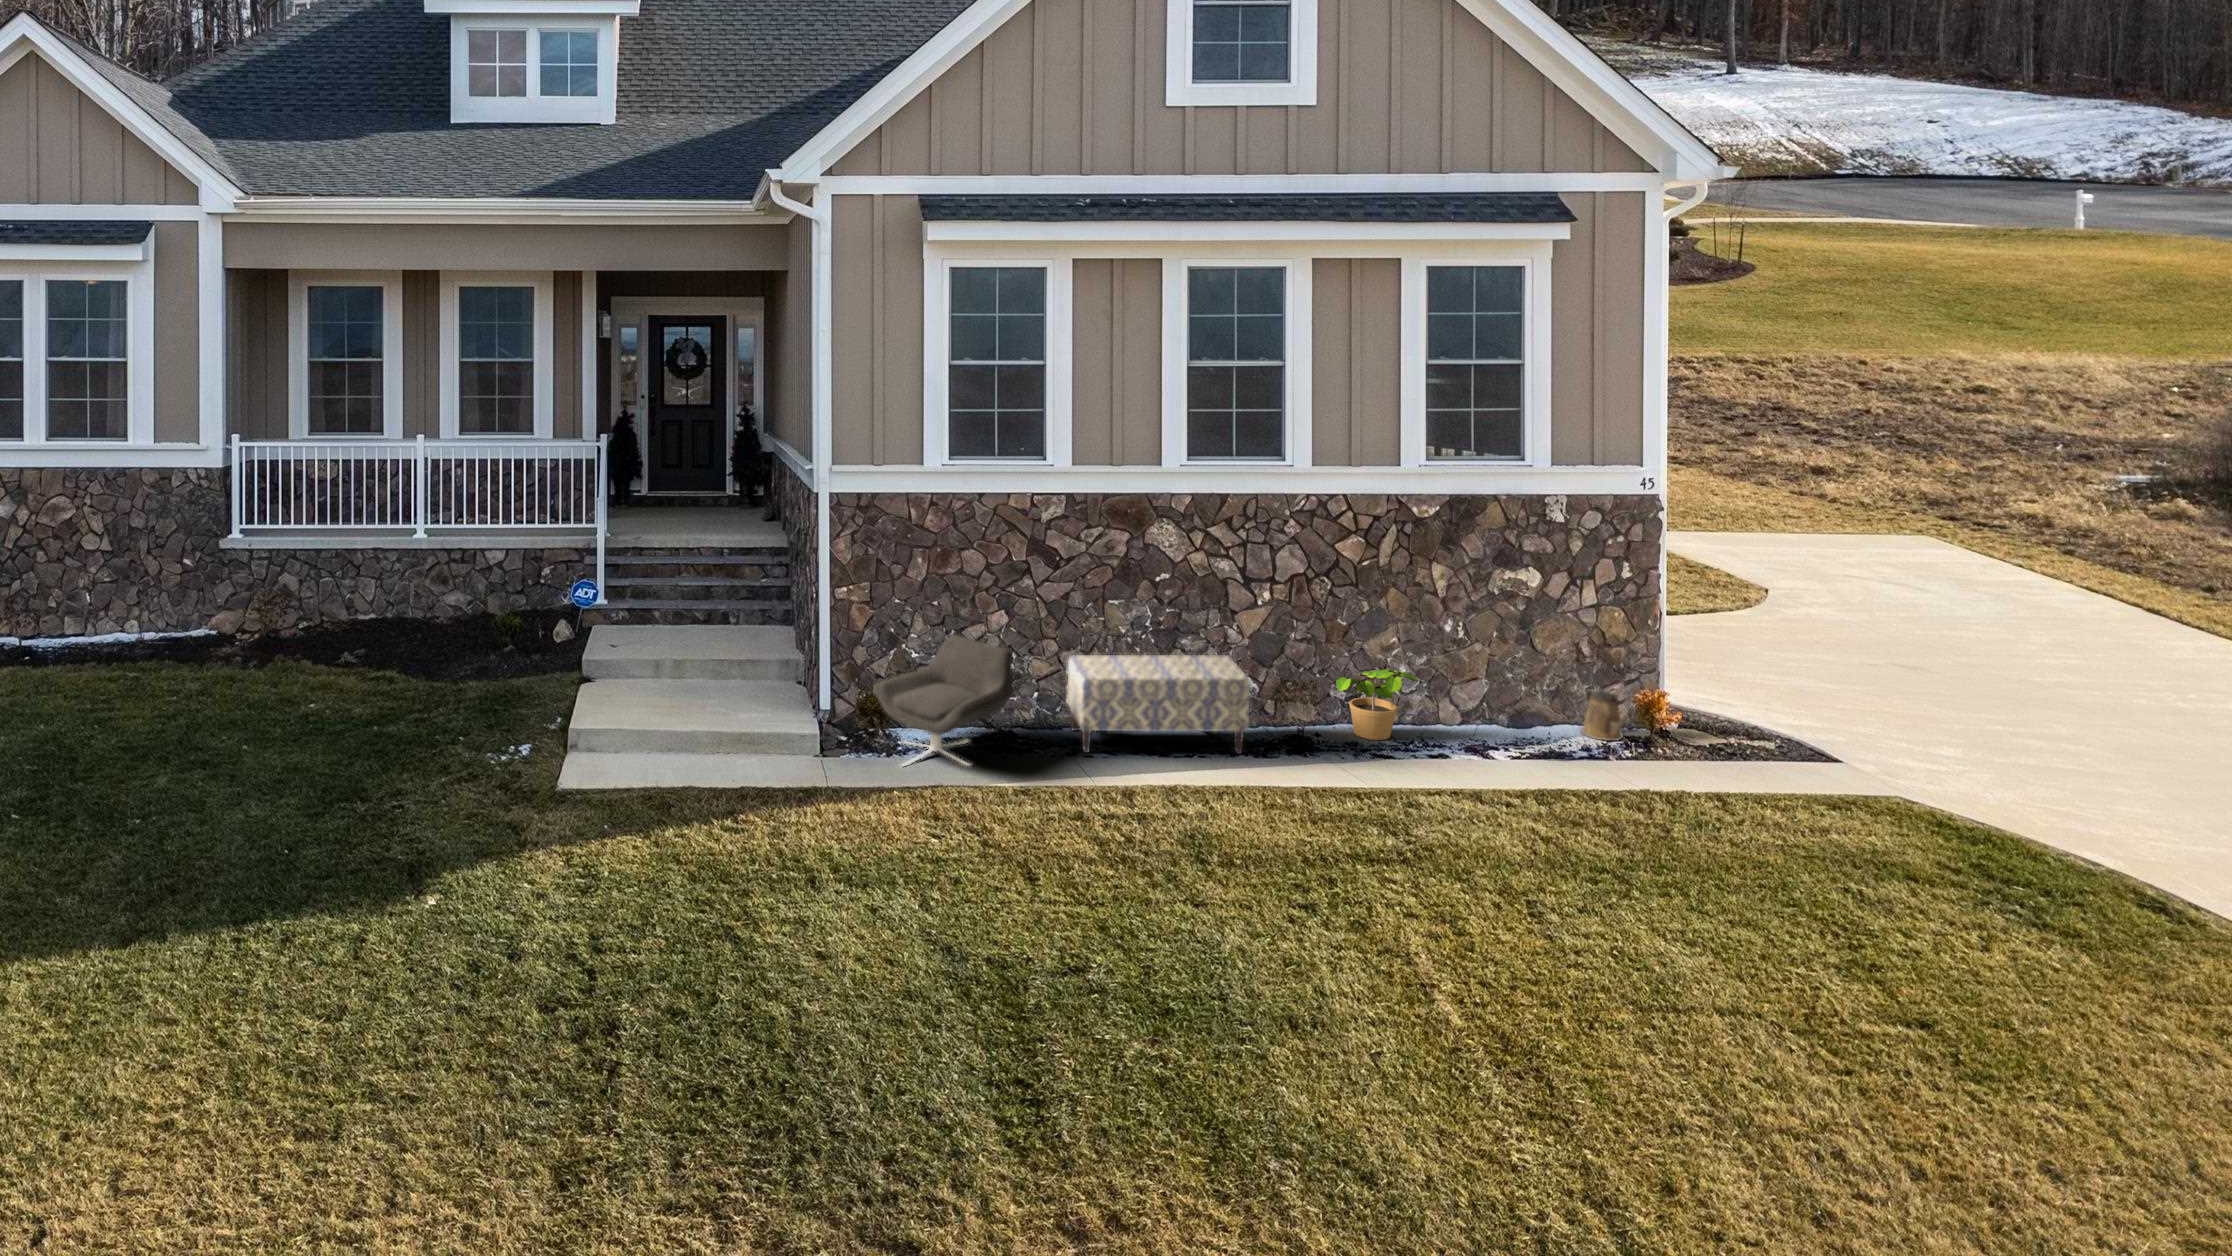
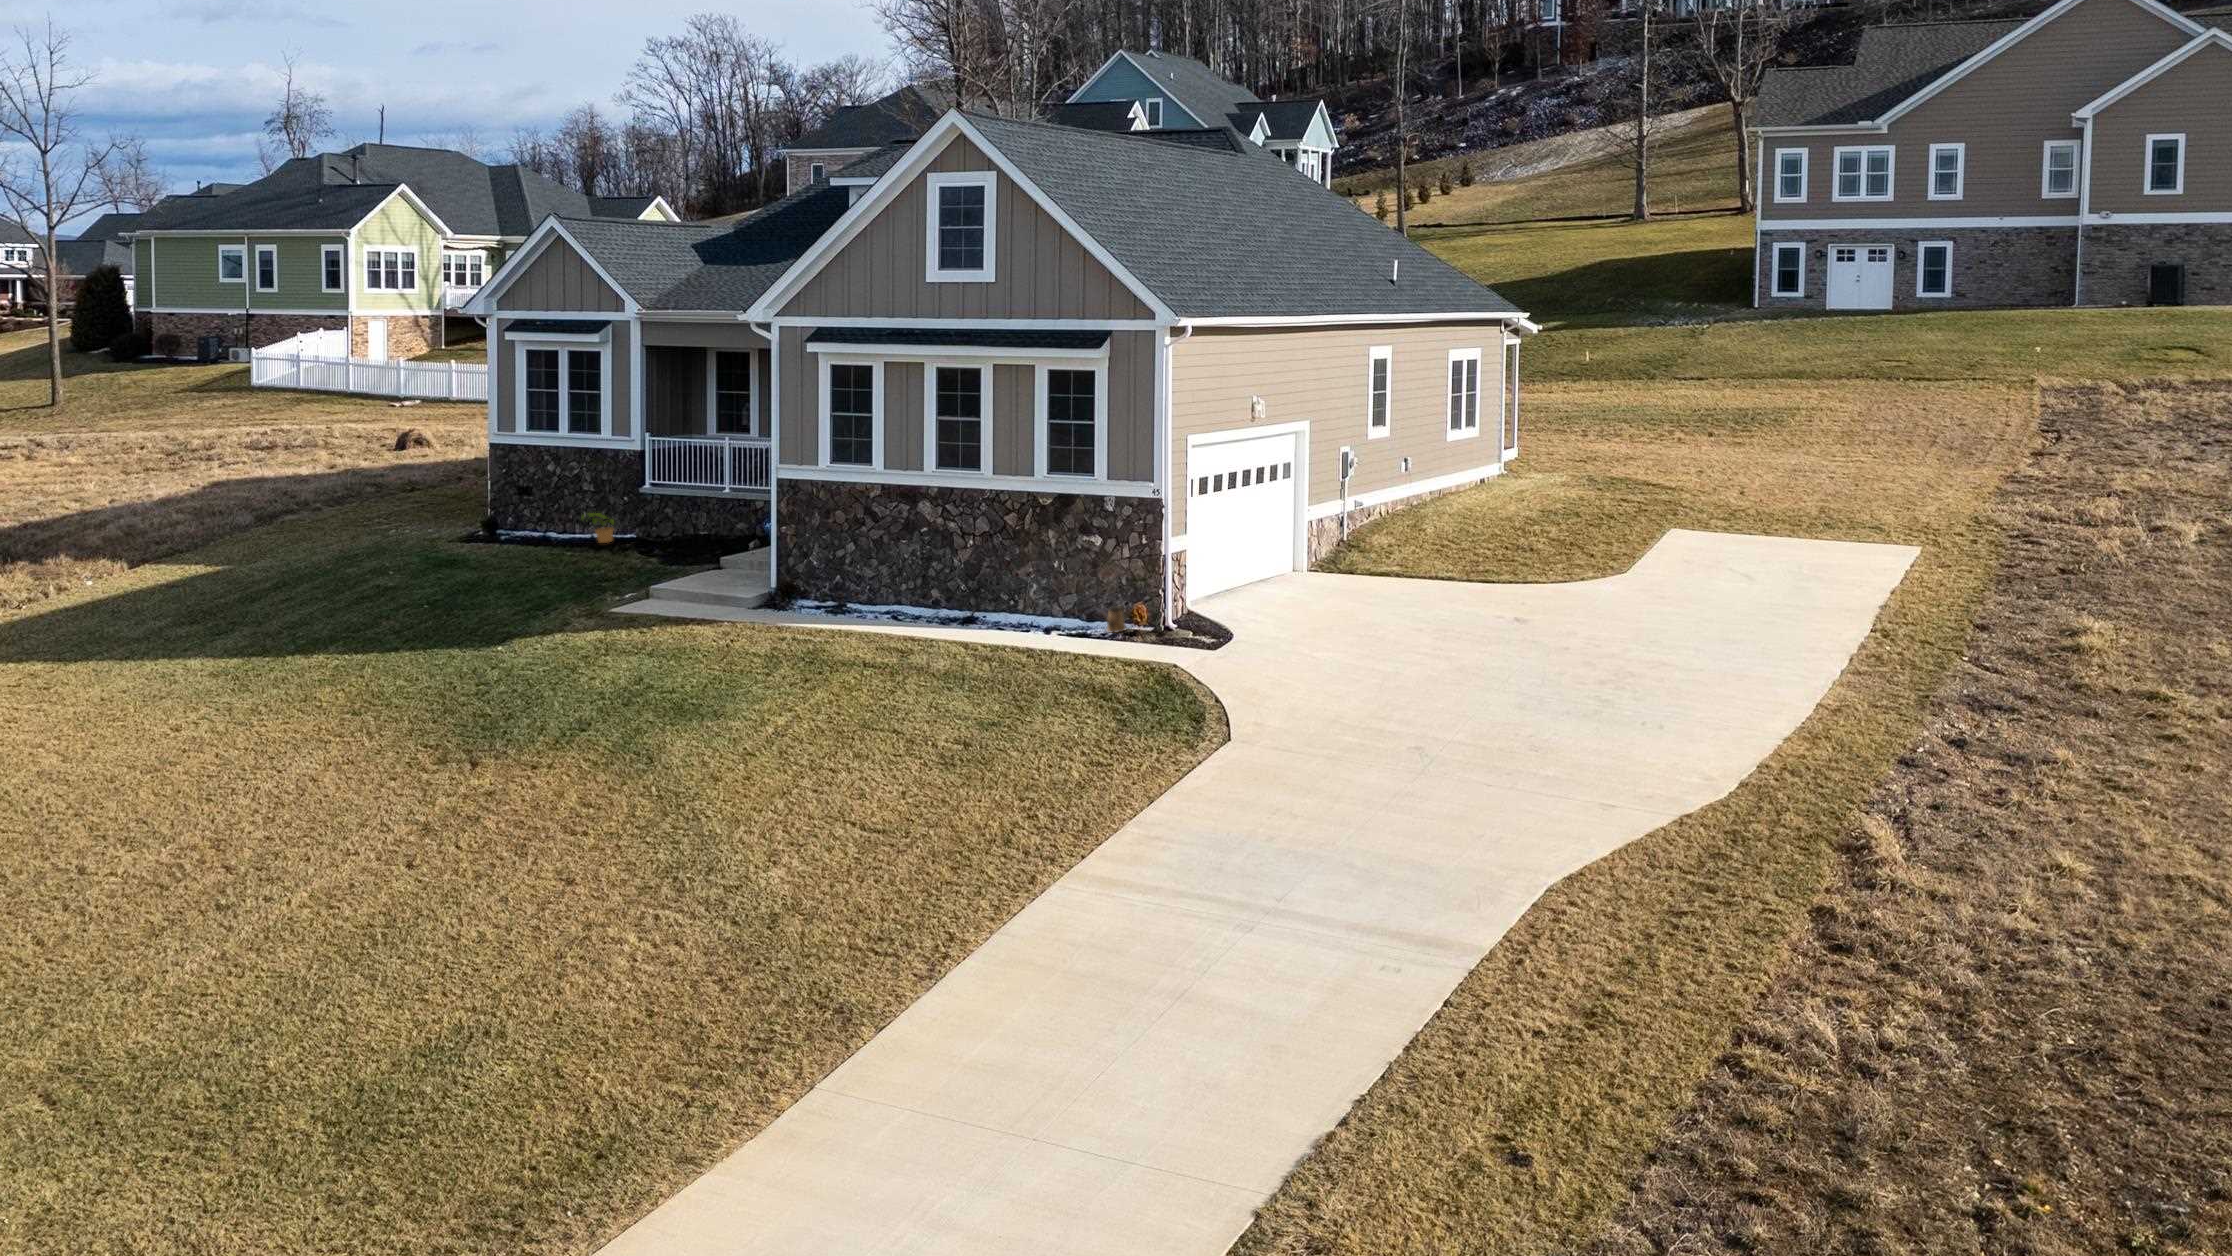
lounge chair: present [873,635,1014,766] -> none [787,552,847,614]
bench: present [1068,655,1250,753] -> none [865,567,957,621]
potted plant: present [1336,668,1419,740] -> present [582,513,614,543]

